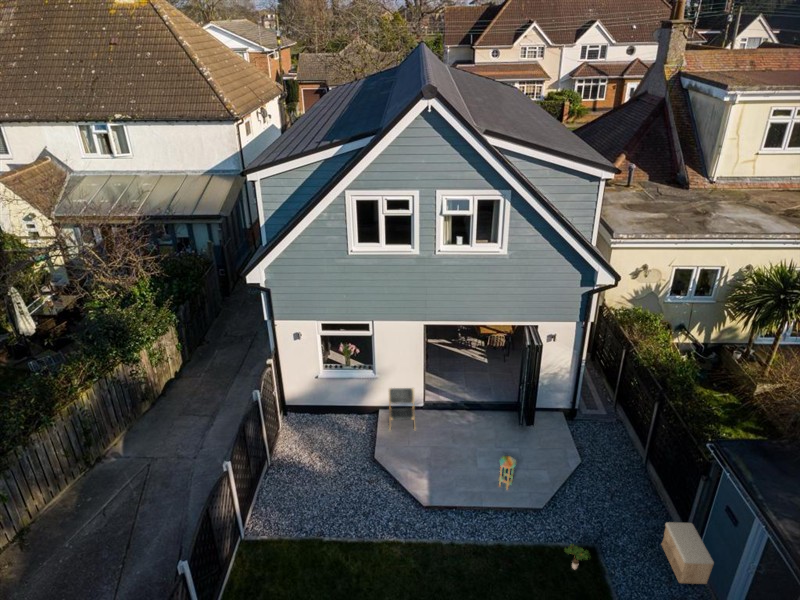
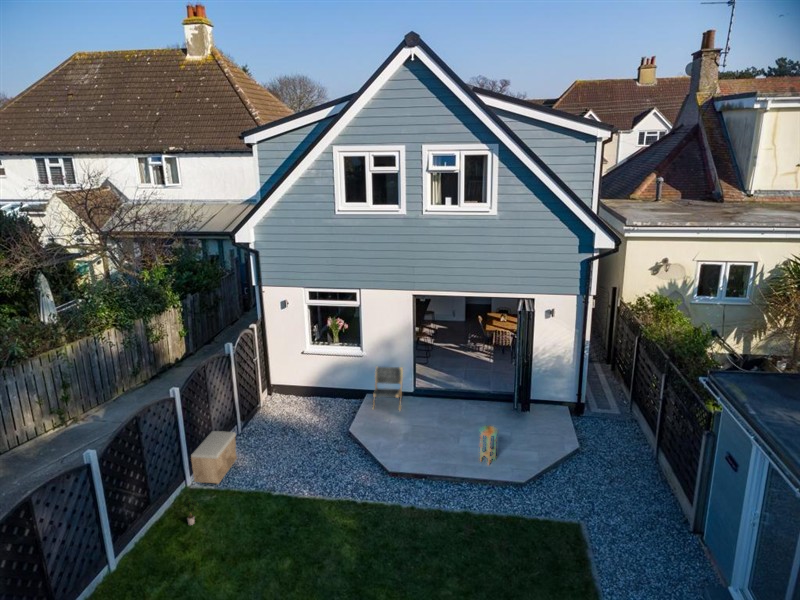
storage bench: present [661,522,714,584] -> present [191,431,237,484]
potted plant: present [565,544,590,569] -> present [183,493,199,525]

